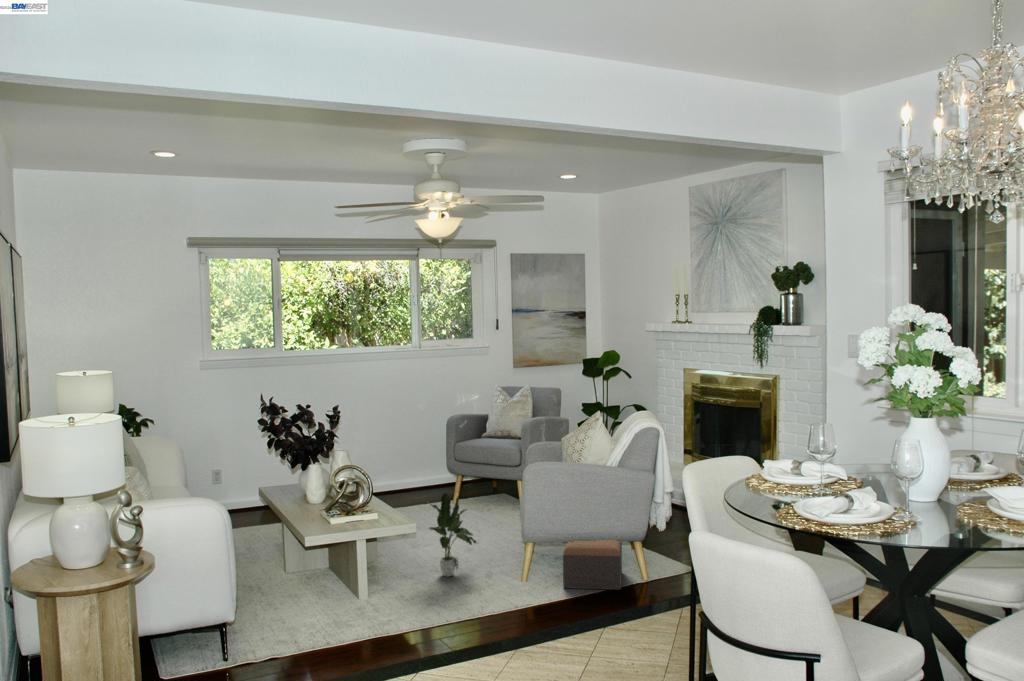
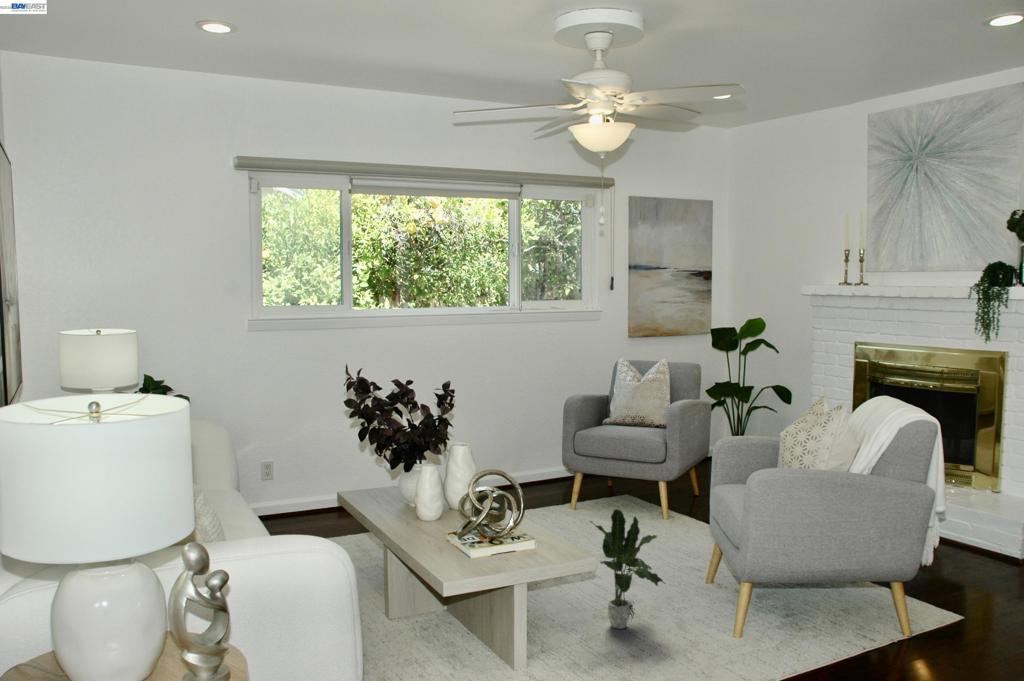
footstool: present [563,540,622,590] -> none [786,570,890,660]

